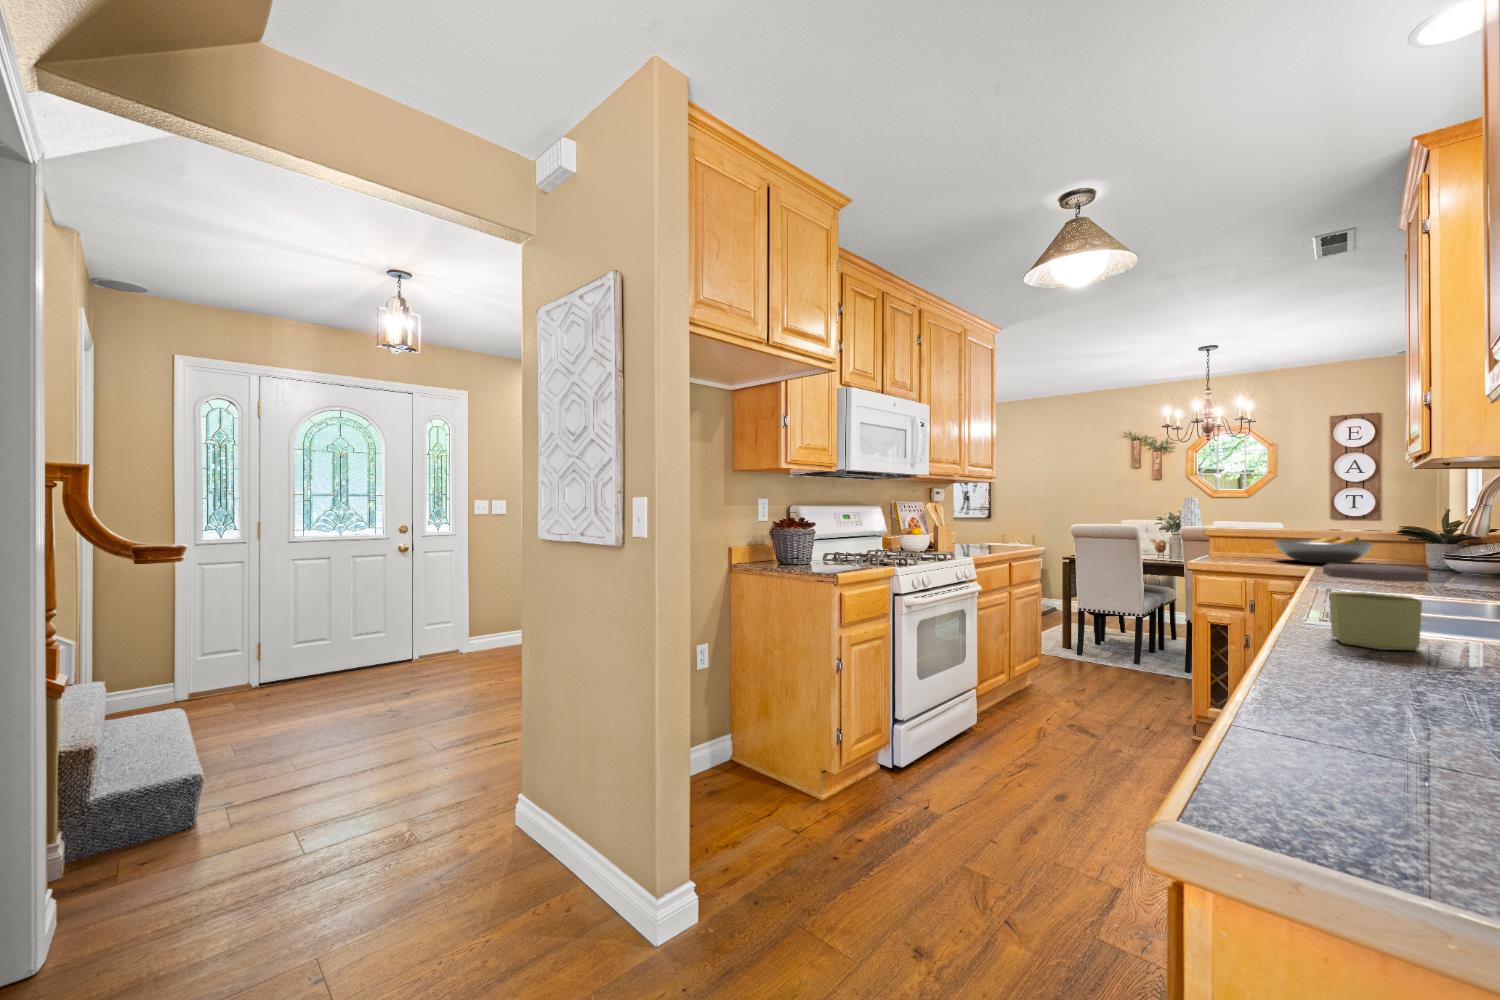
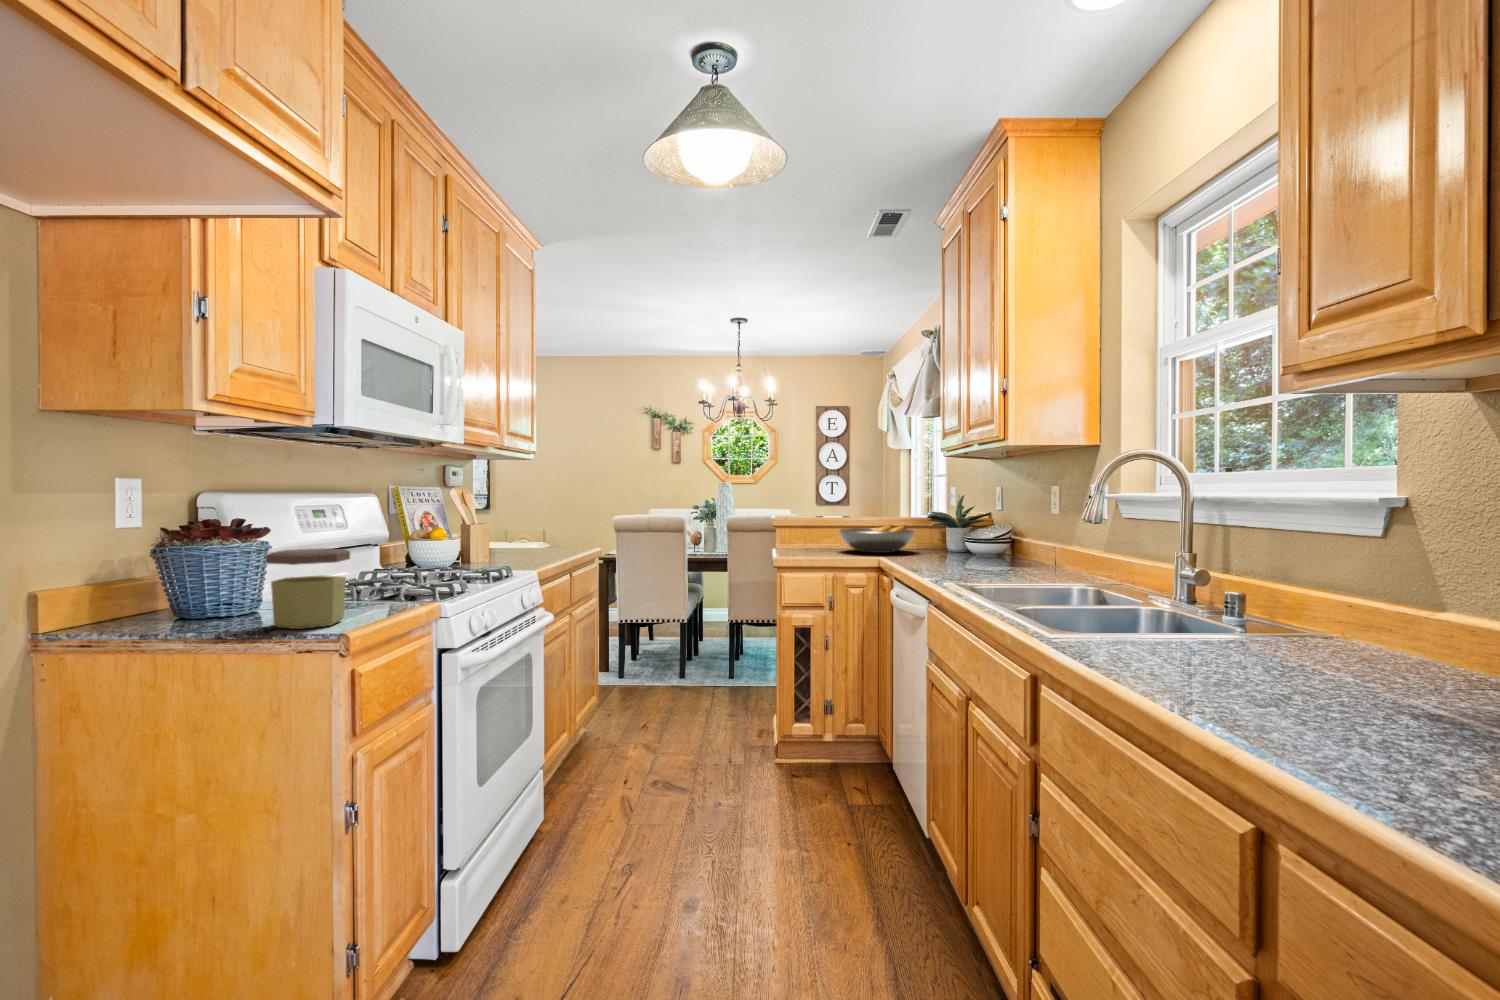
jar: present [1323,564,1429,650] -> present [266,548,350,629]

